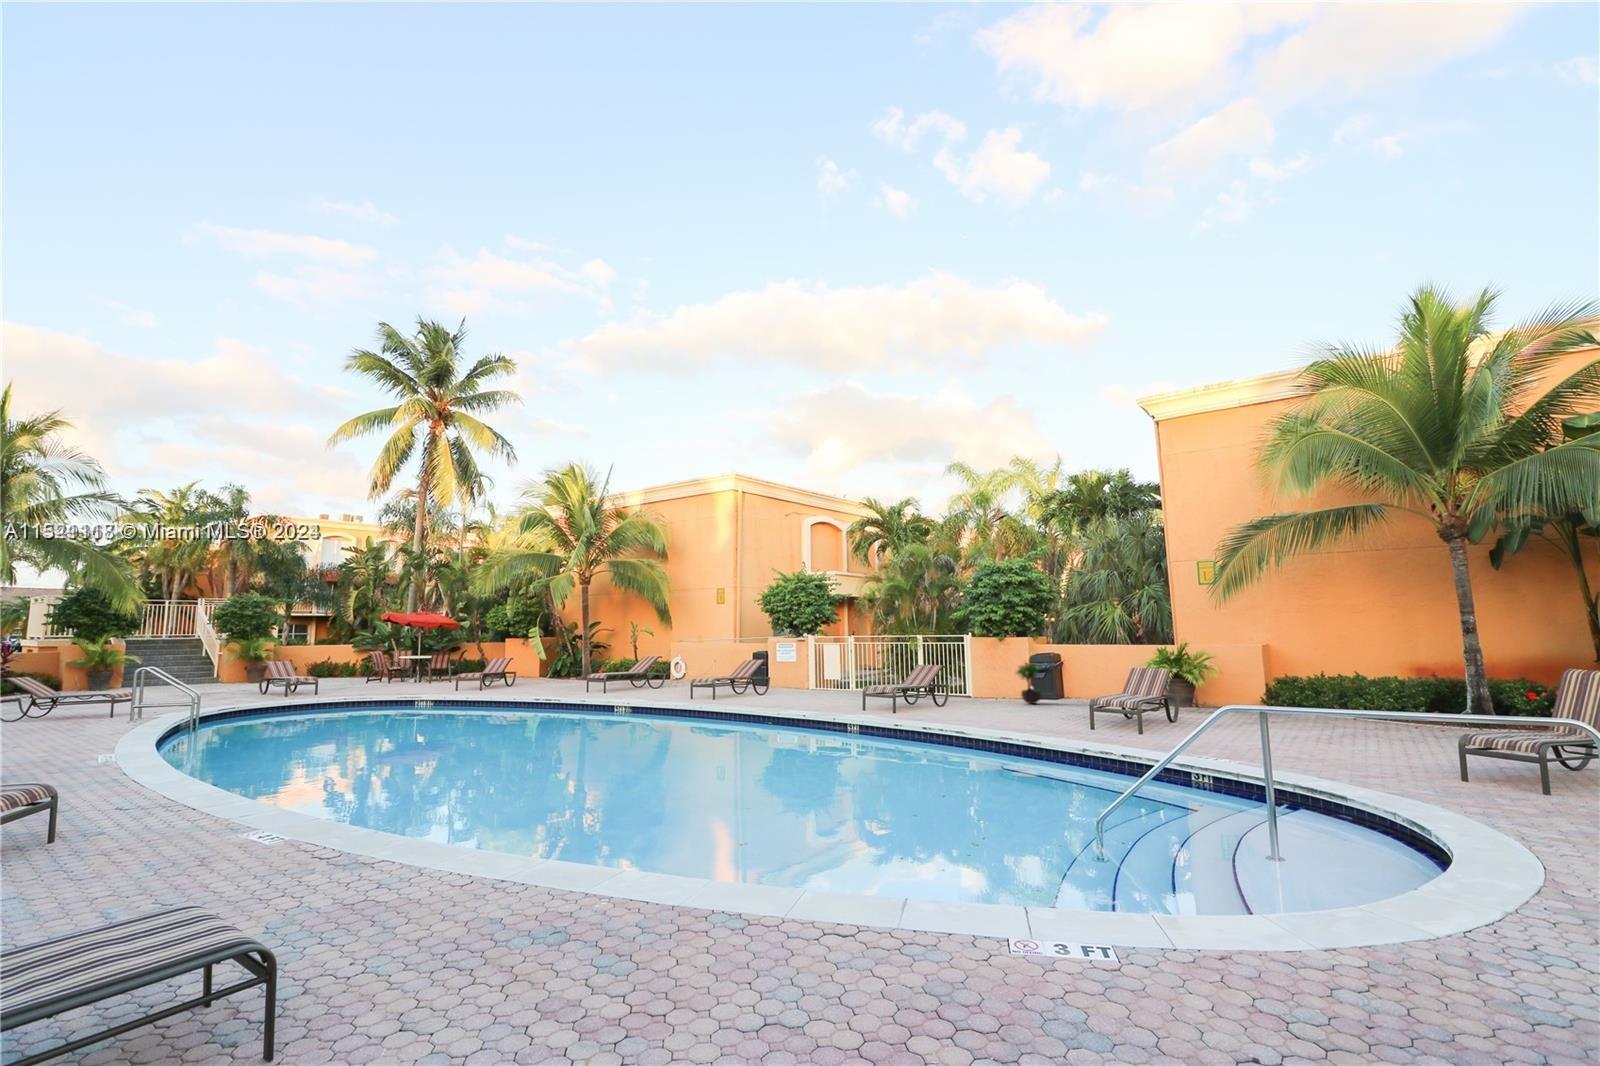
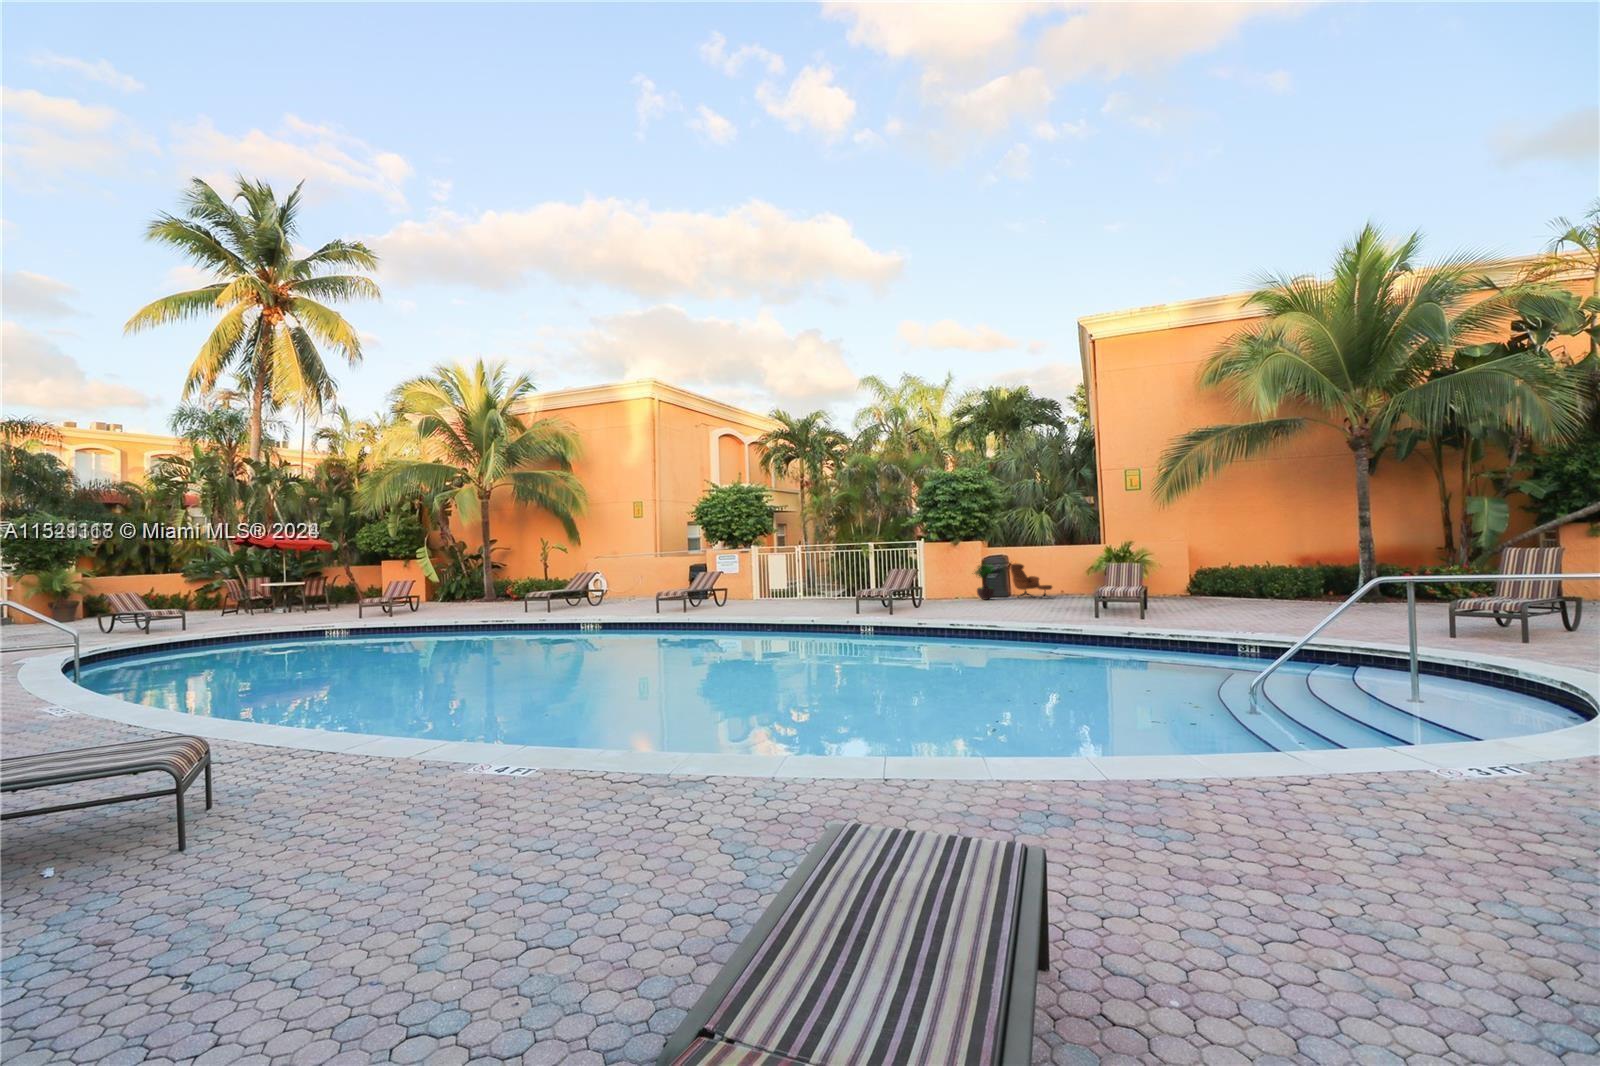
lounge chair: none [1065,664,1109,707] -> present [1010,563,1052,598]

